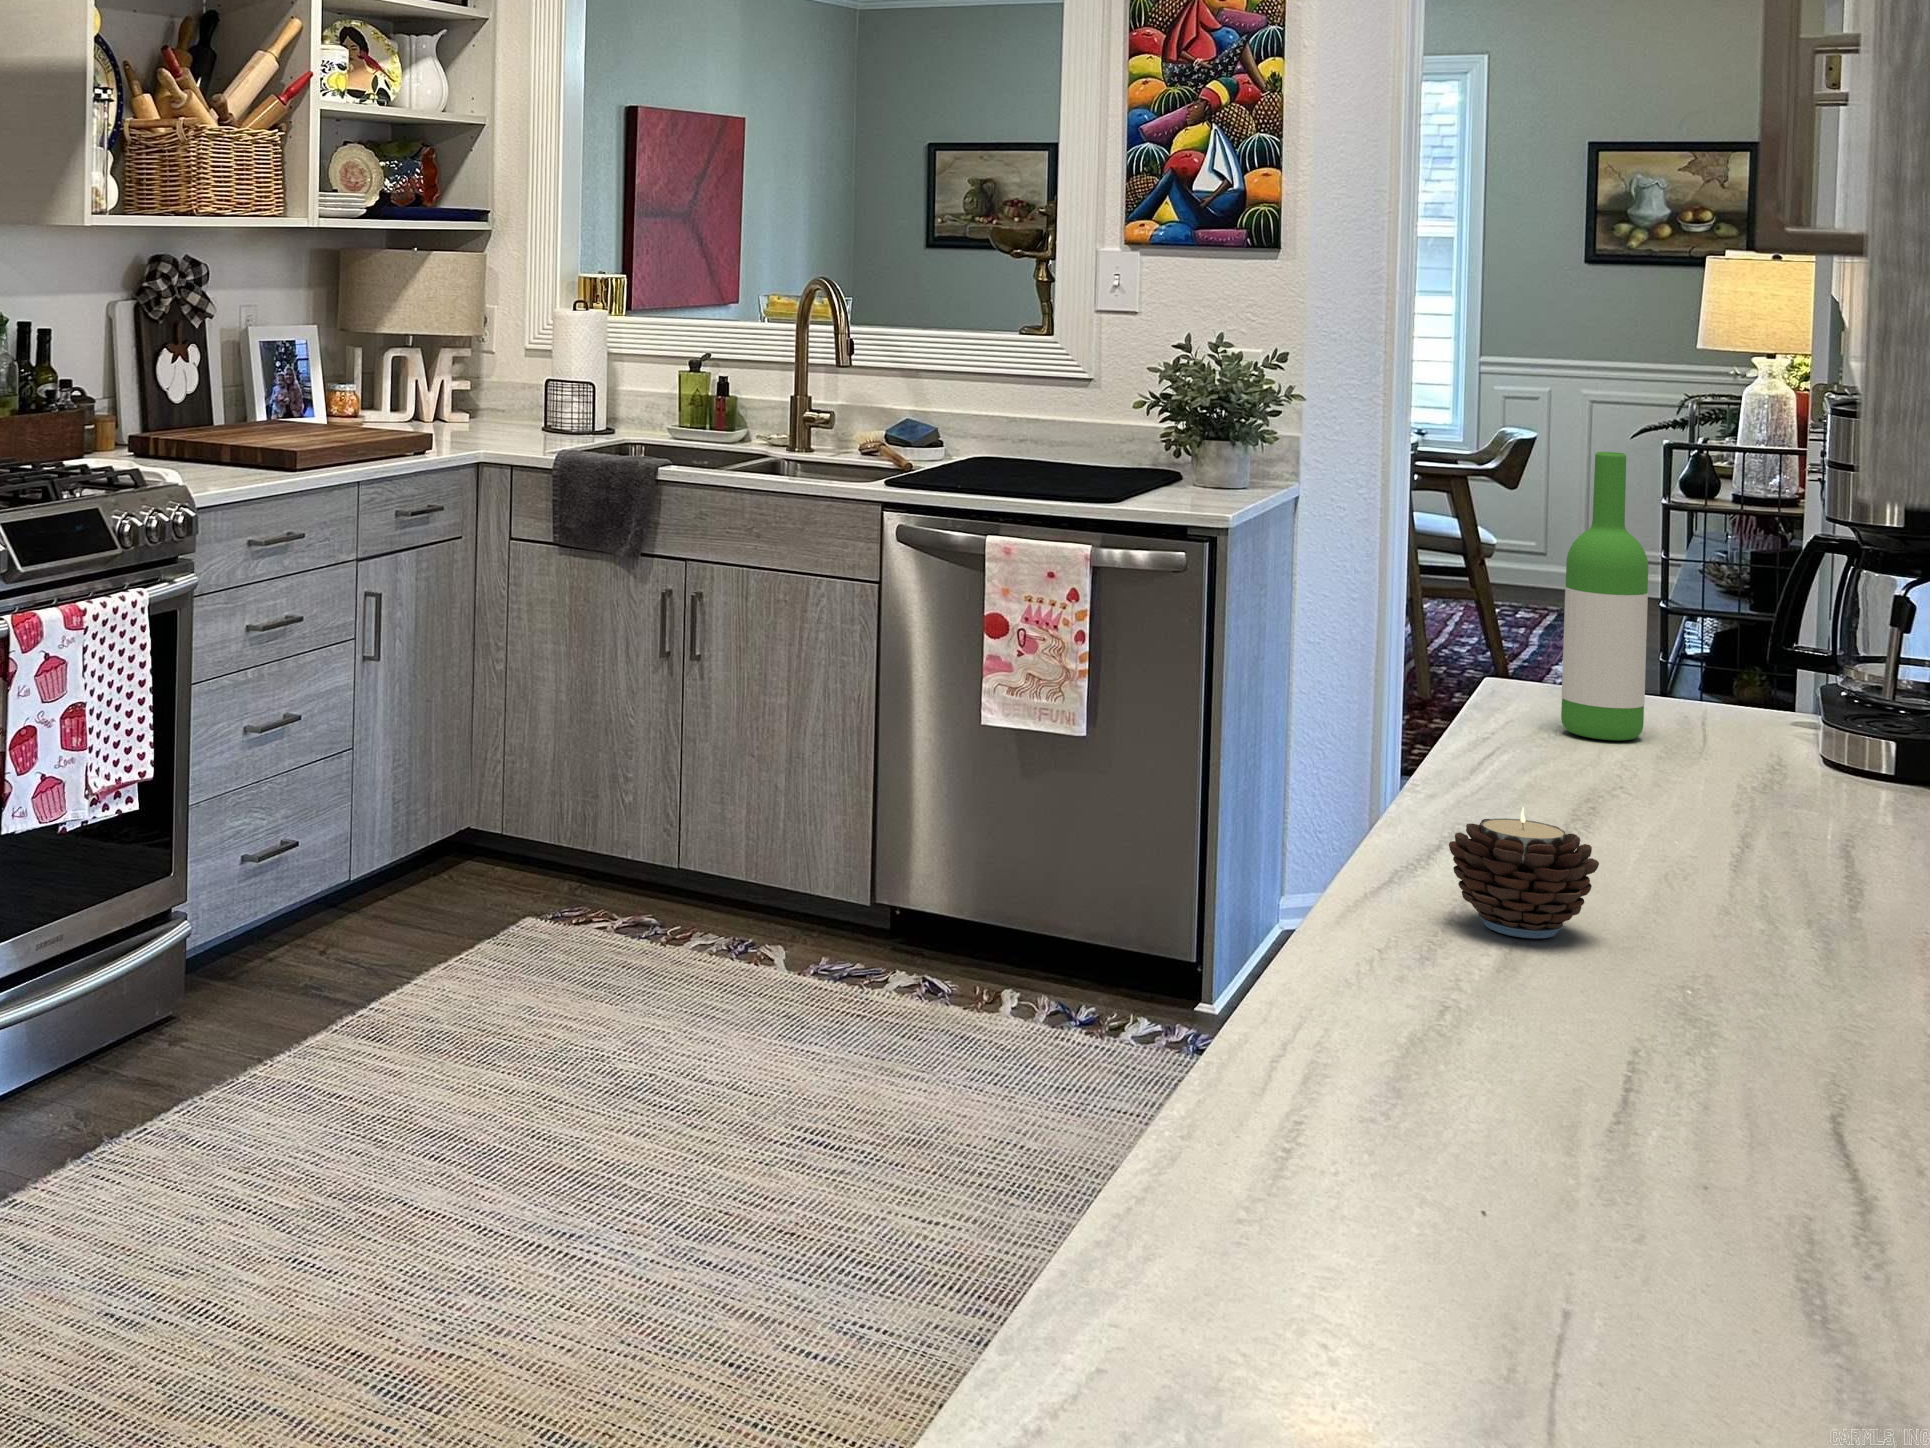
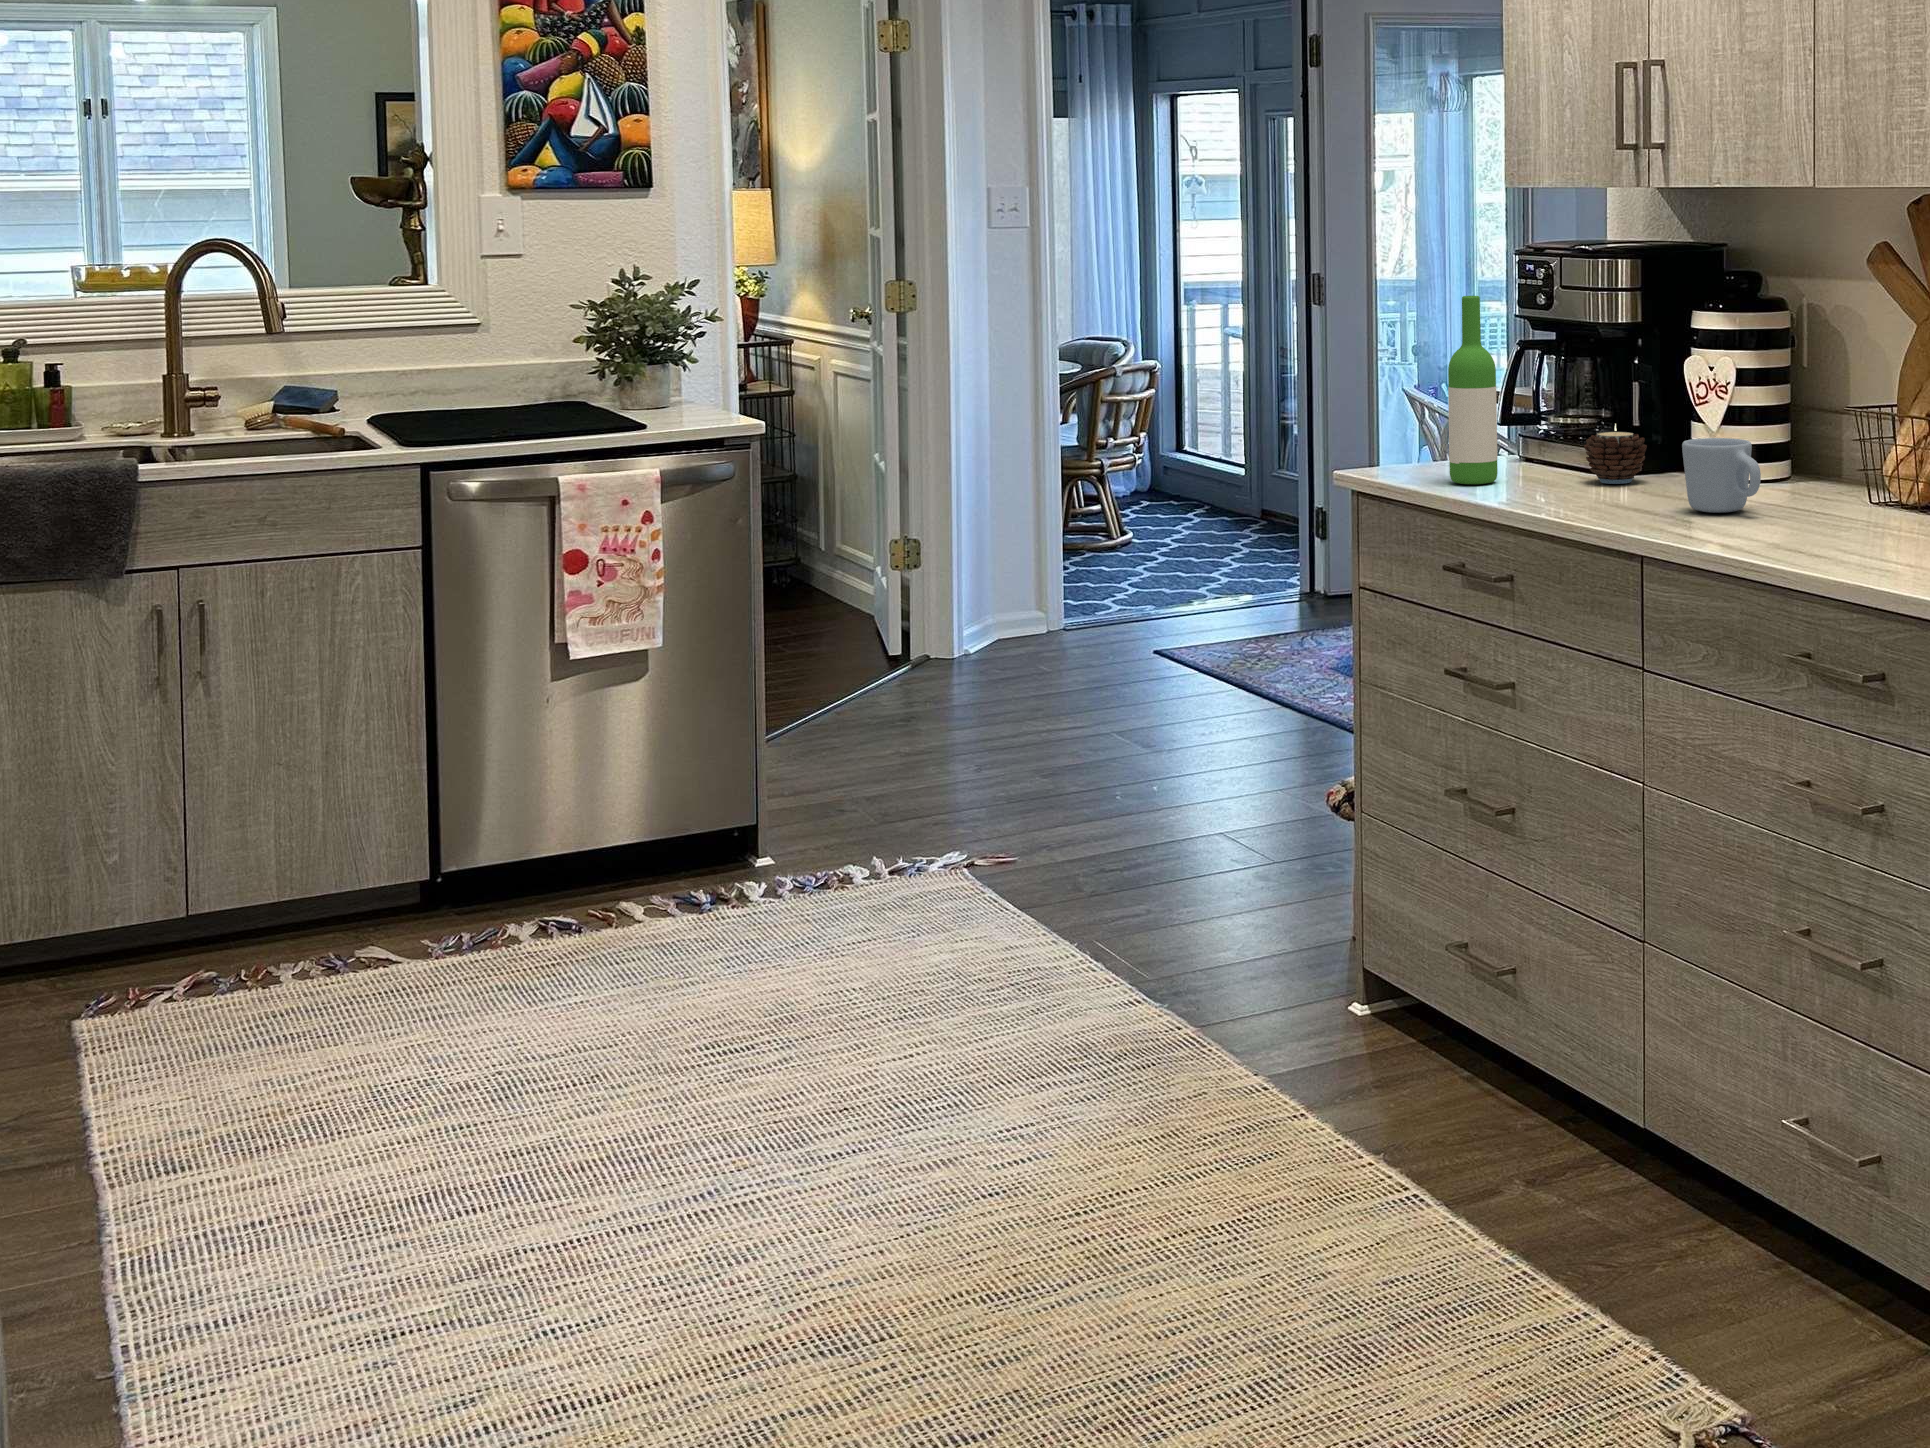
mug: none [1601,721,1733,856] -> present [1682,438,1761,513]
candle: present [1449,807,1599,938] -> present [1584,424,1647,484]

